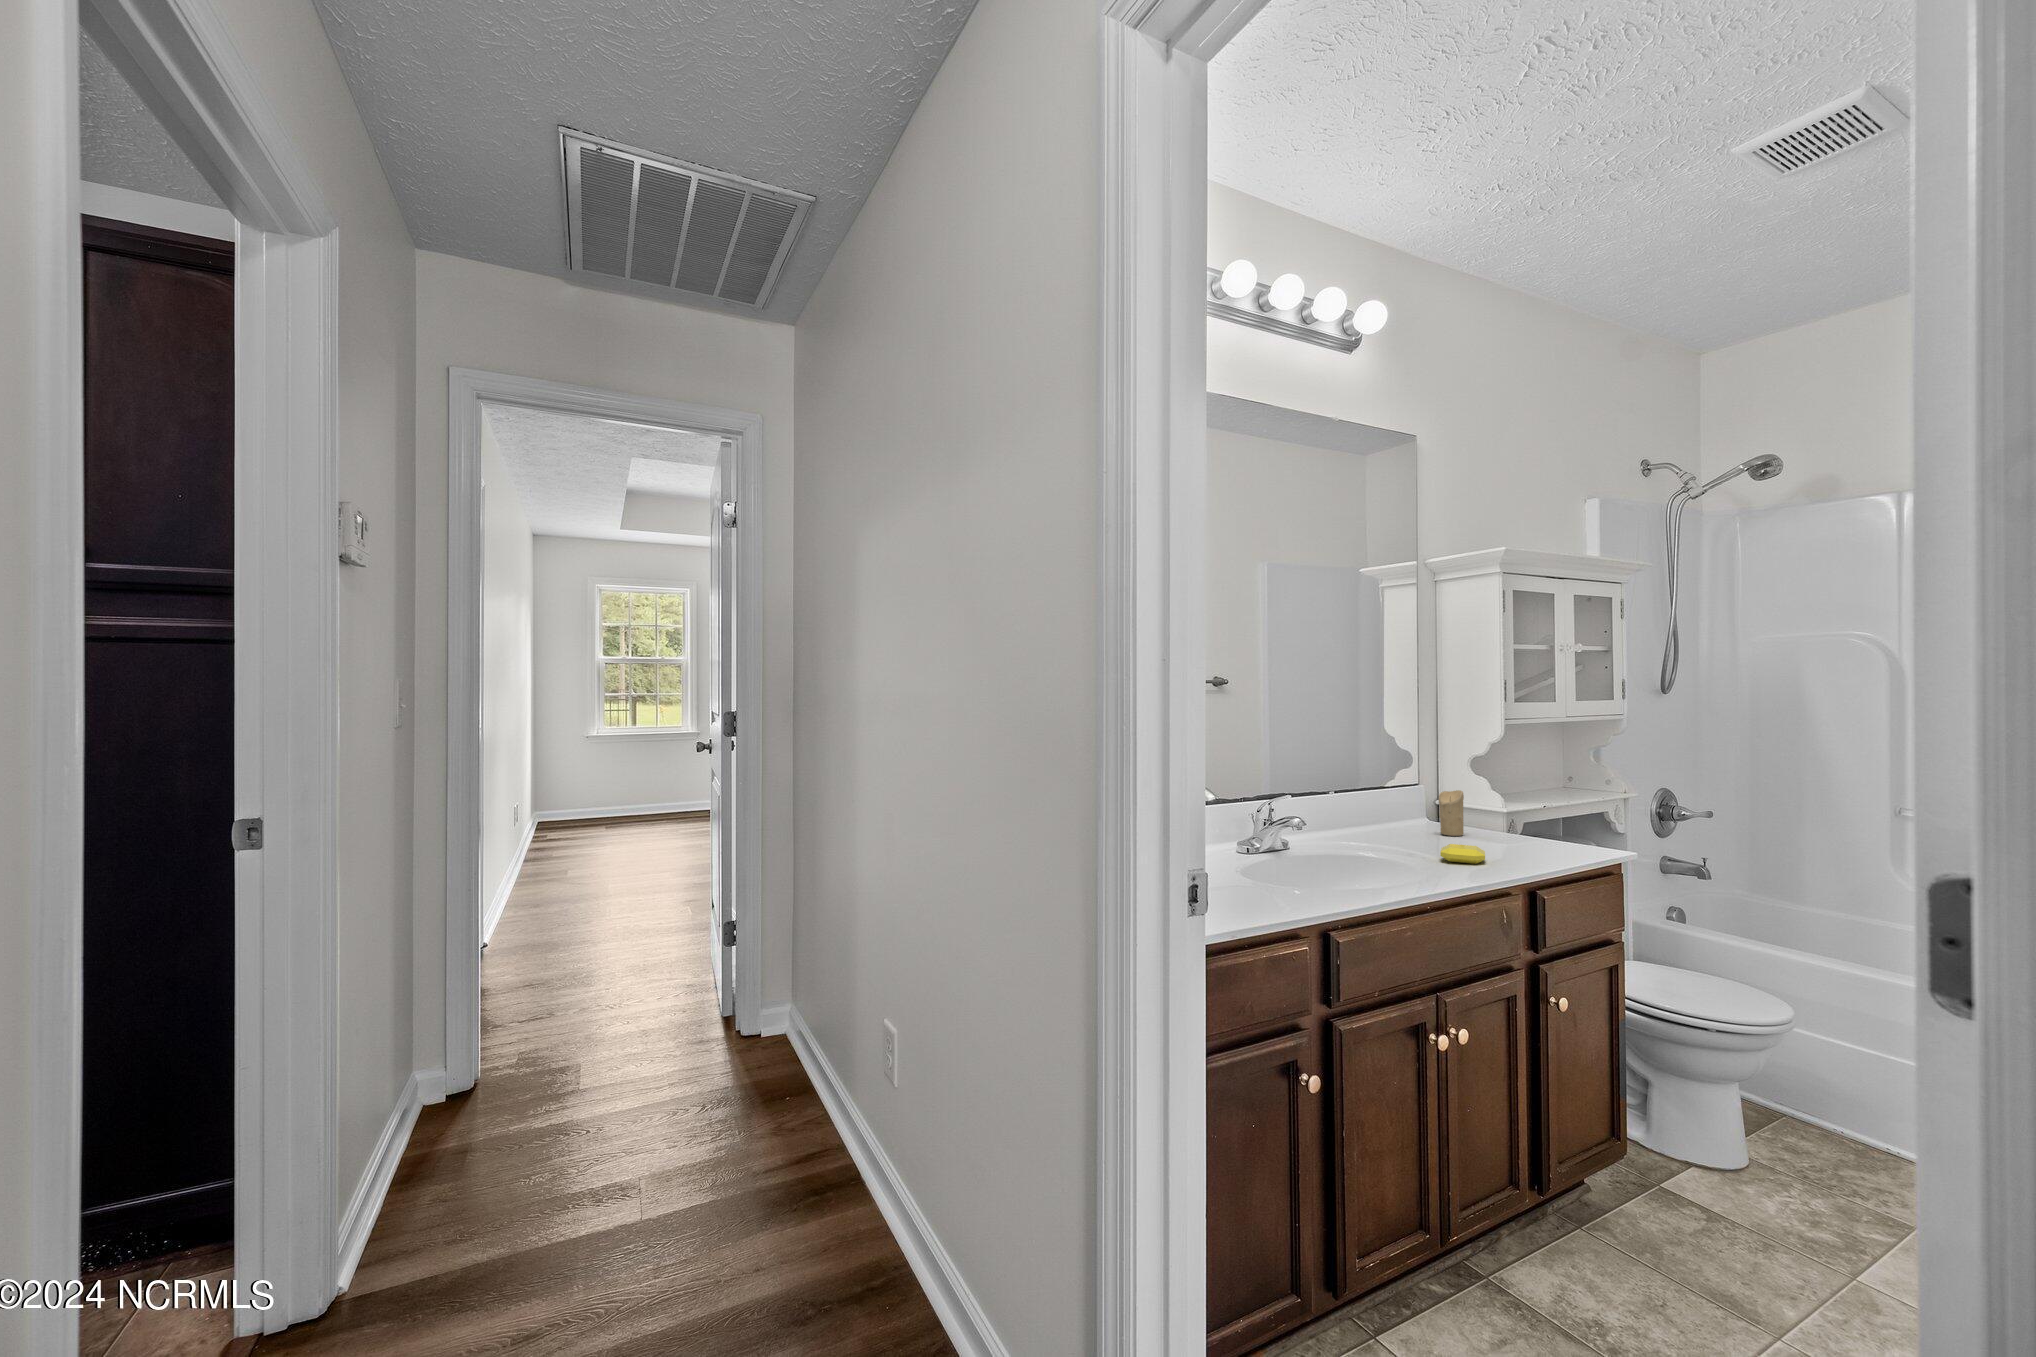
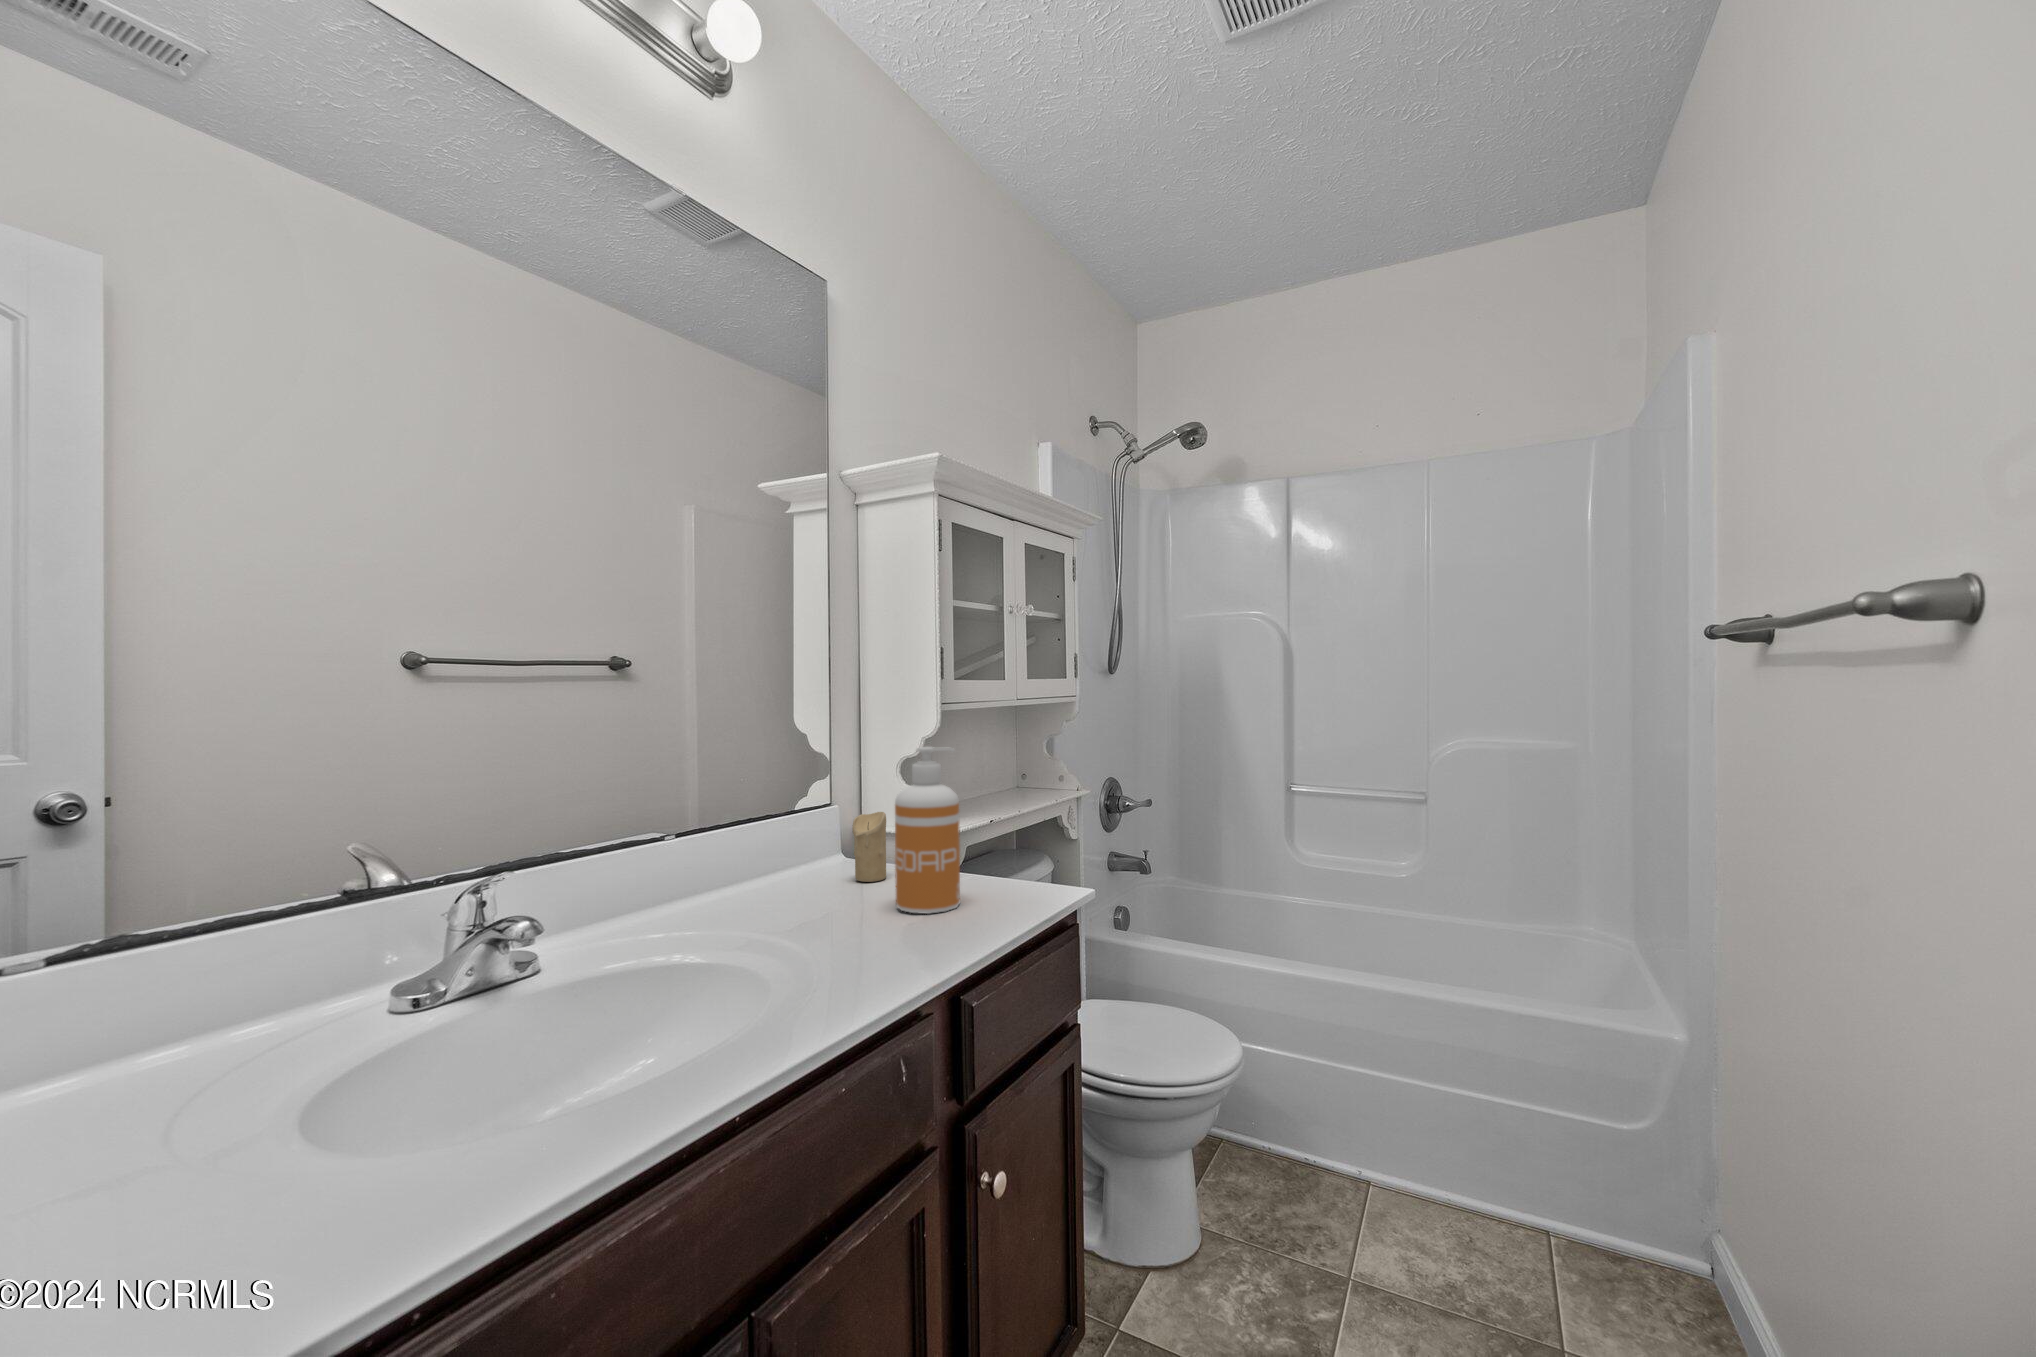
soap dispenser: none [1477,747,1525,854] -> present [895,747,960,914]
soap bar: present [1440,844,1485,864] -> none [830,912,900,947]

